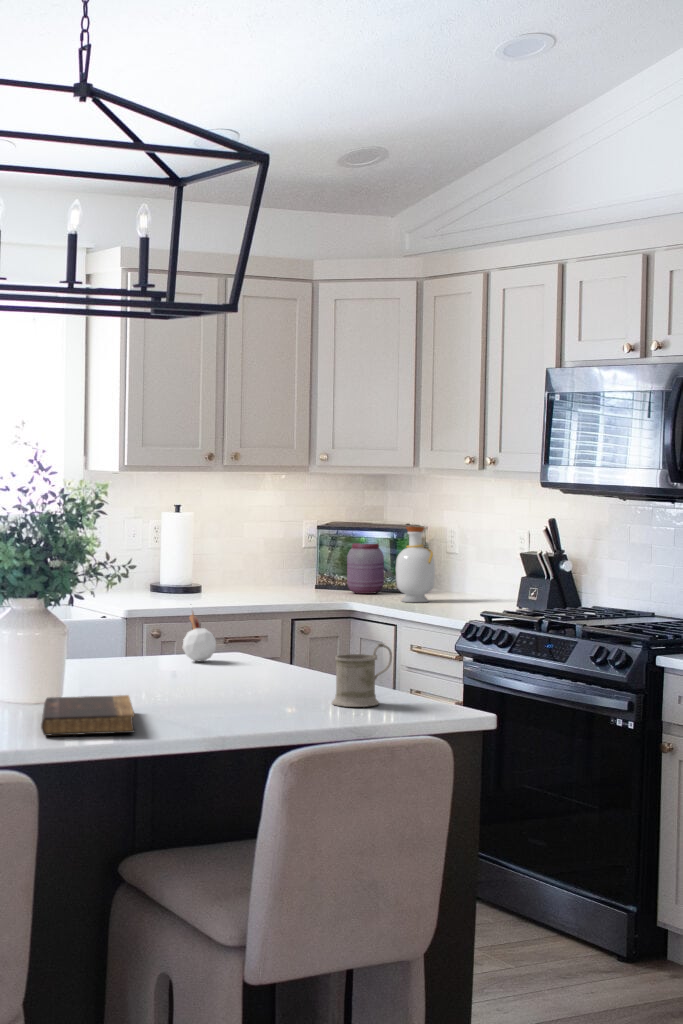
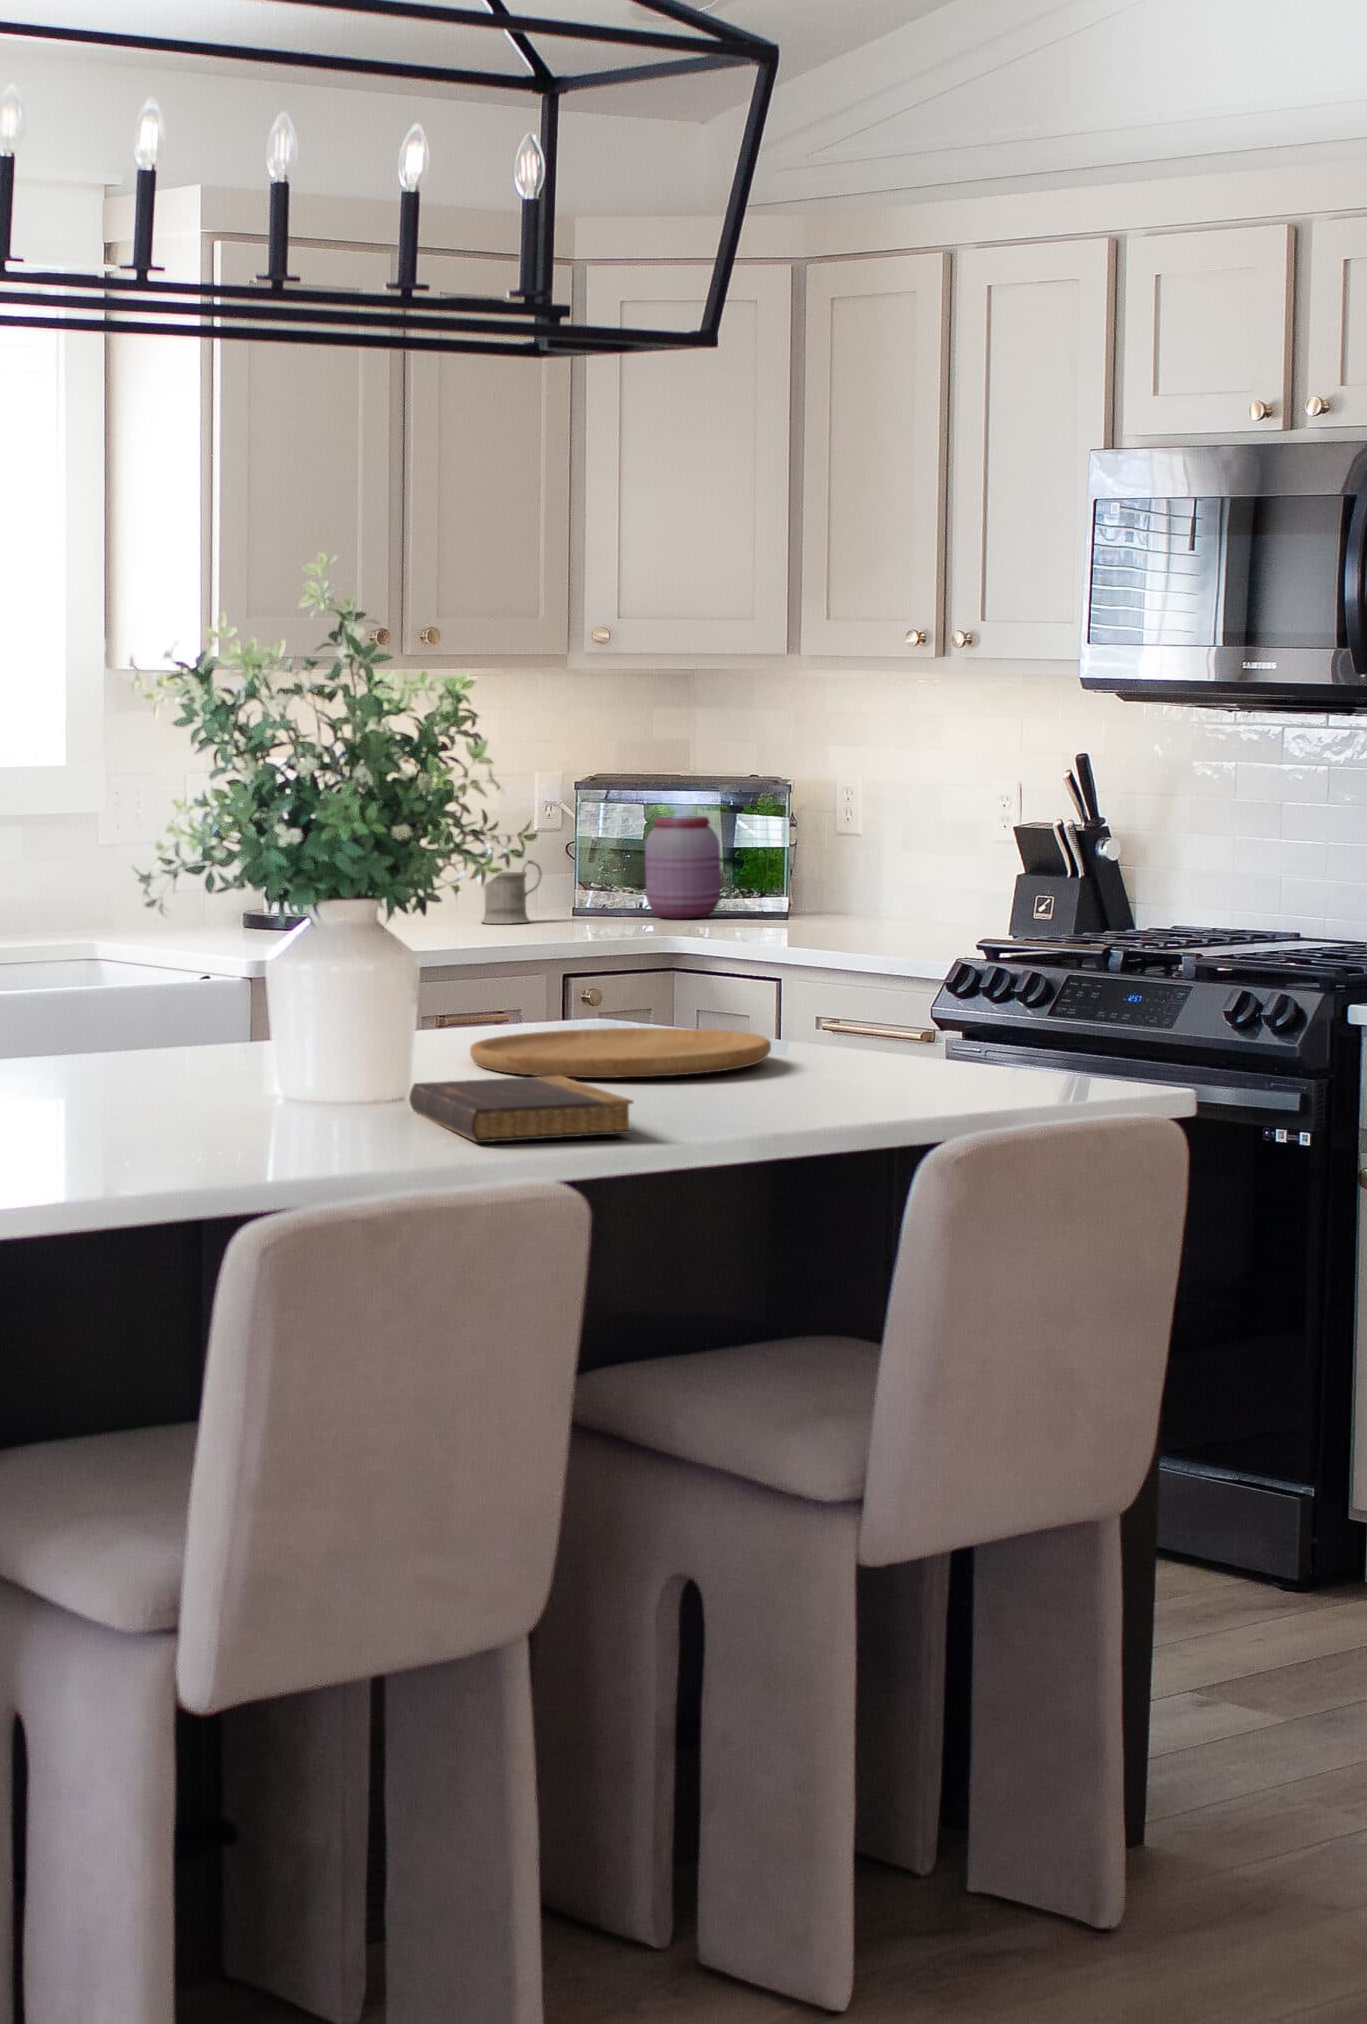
bottle: present [396,527,435,602] -> none [765,779,843,929]
candle: present [183,604,216,661] -> none [525,920,589,1030]
mug: present [332,643,392,707] -> present [482,860,542,924]
cutting board: none [122,663,280,694] -> present [470,1028,771,1078]

